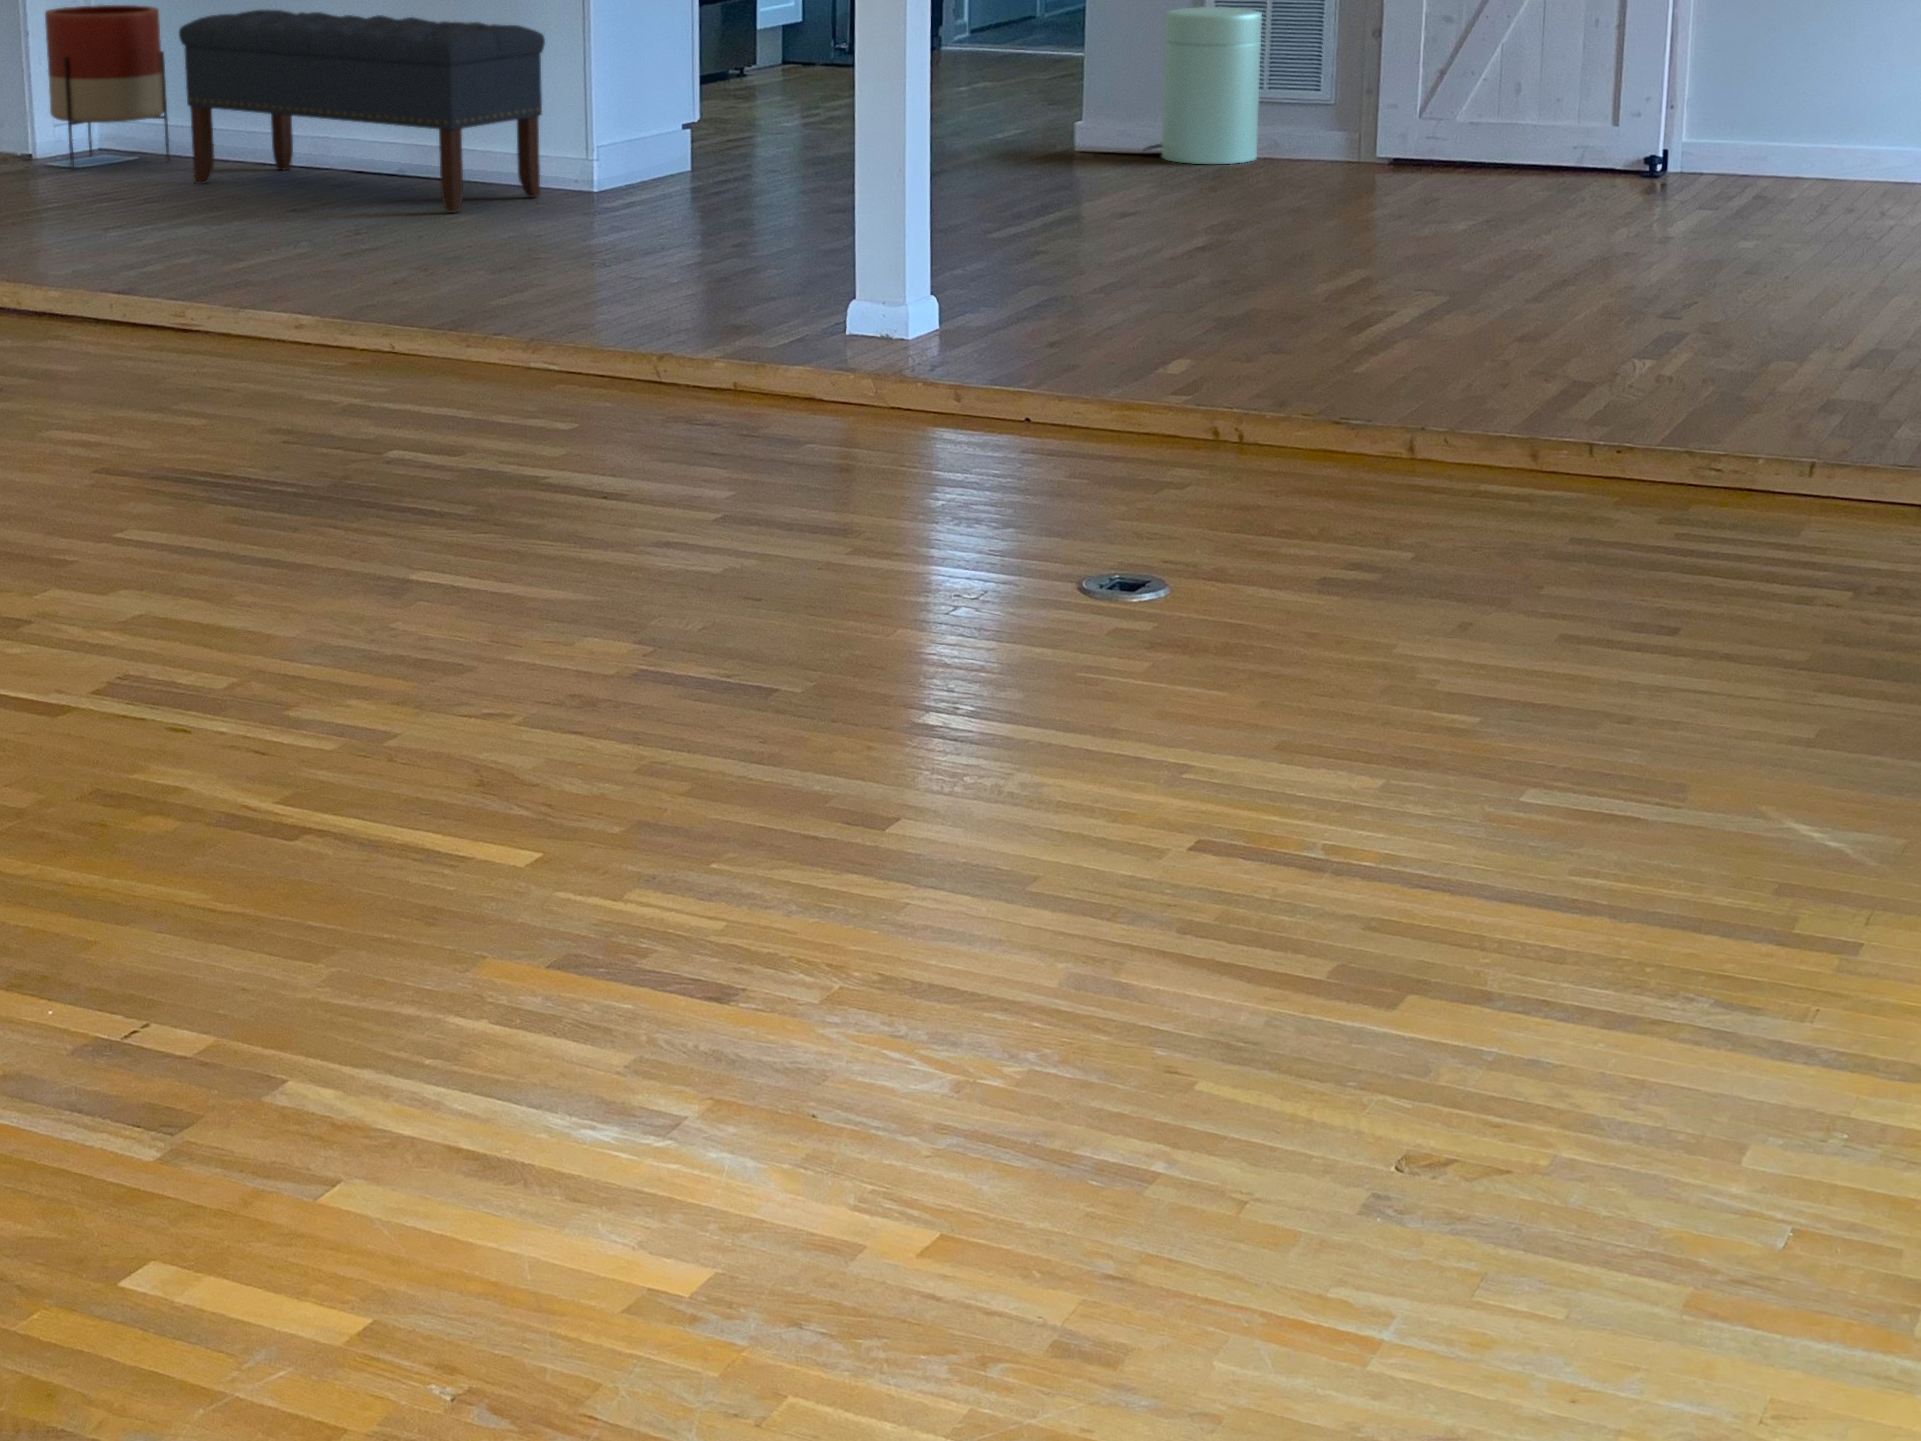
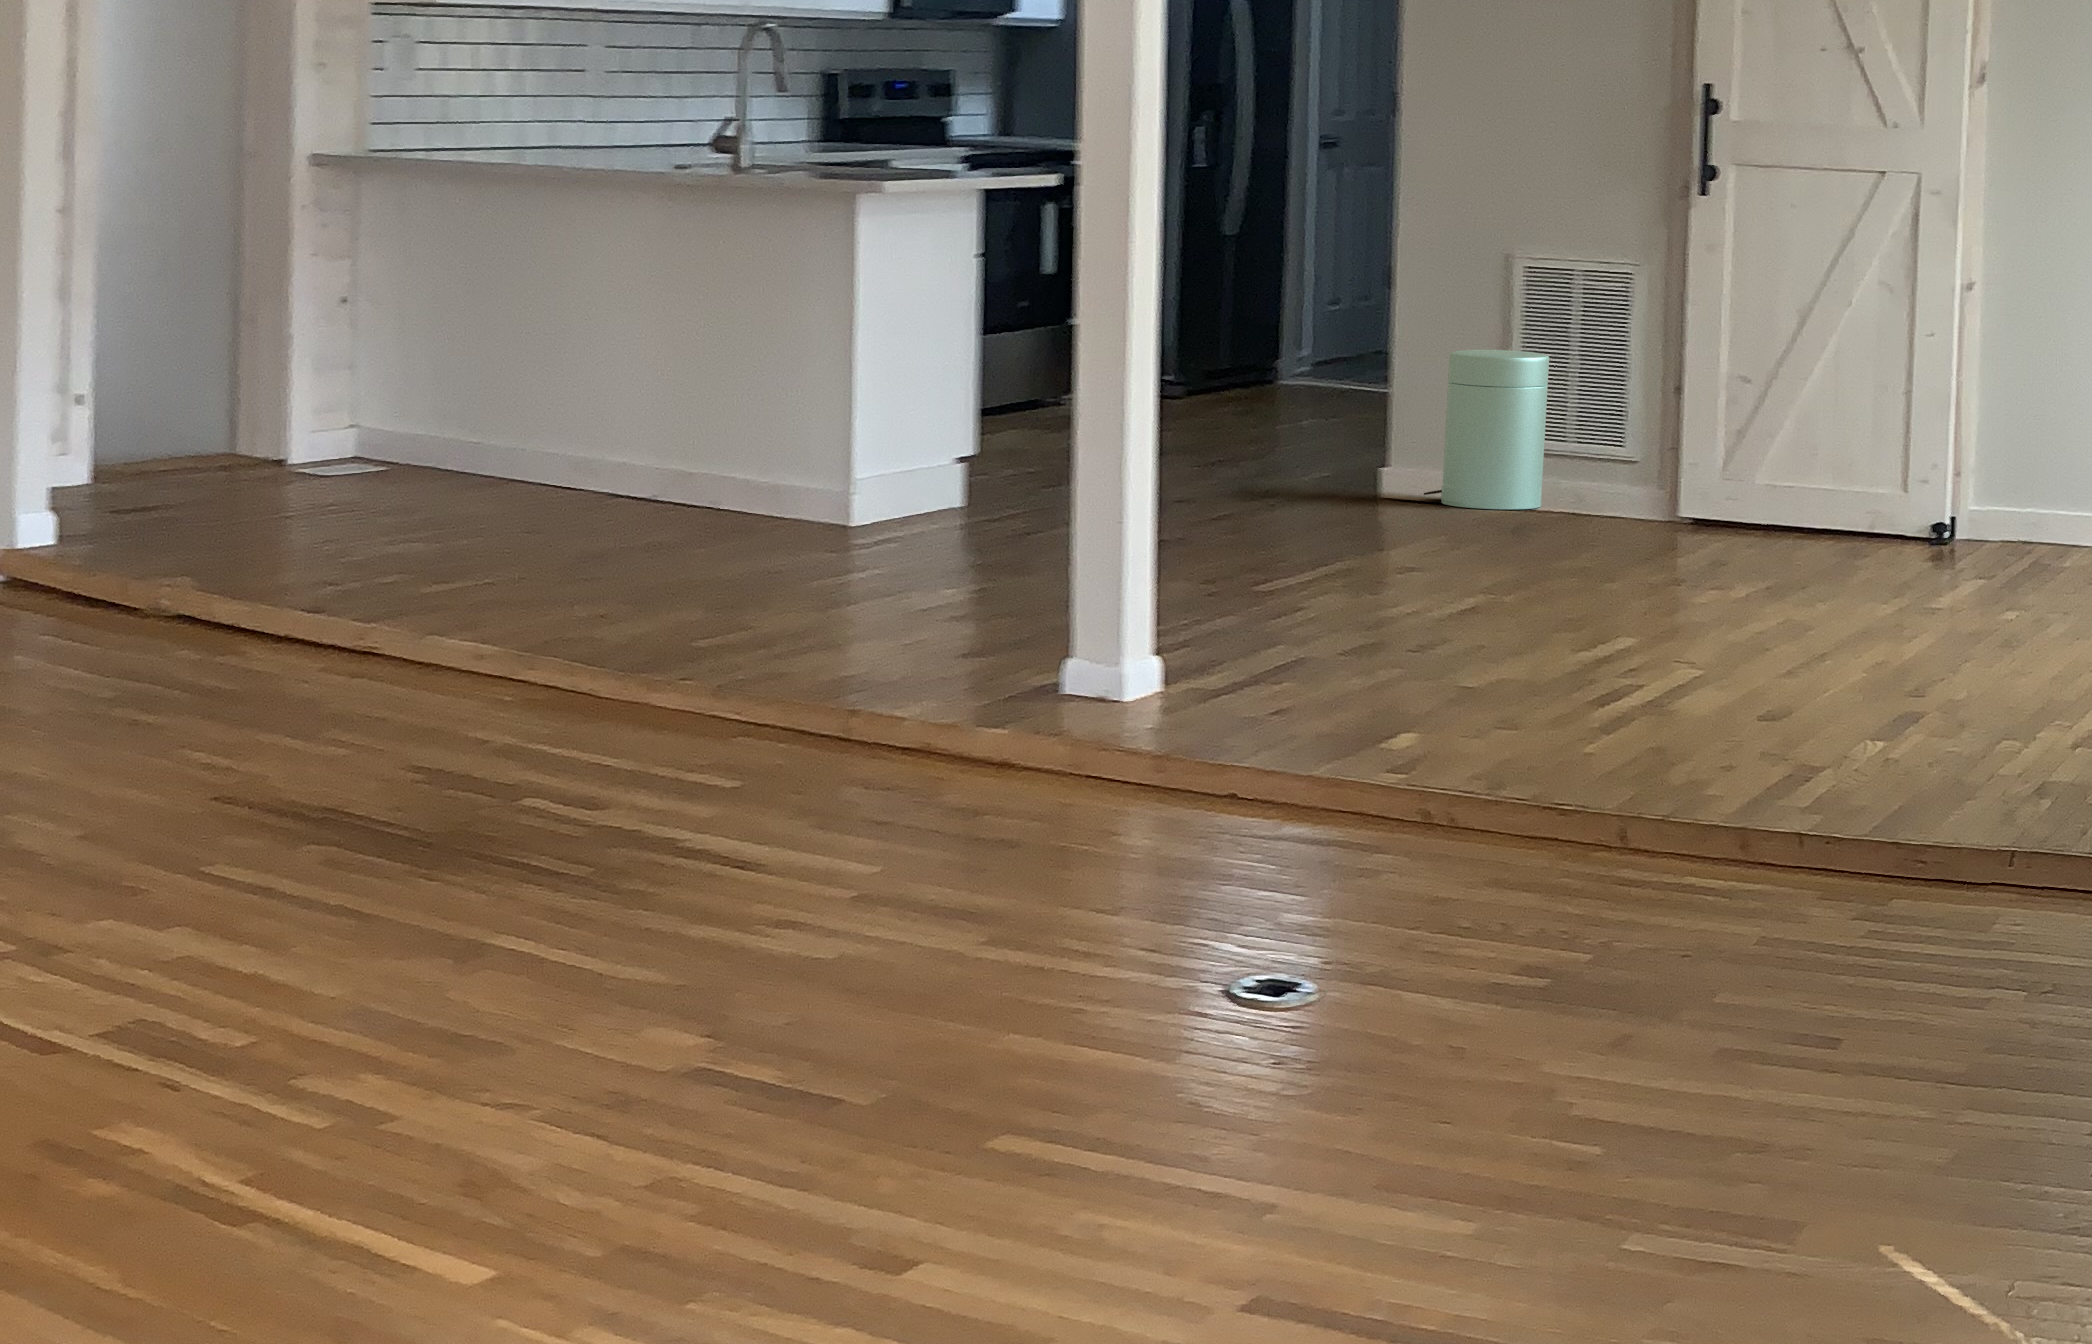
planter: present [45,5,170,169] -> none [312,303,429,463]
bench: present [179,10,545,213] -> none [445,311,799,507]

